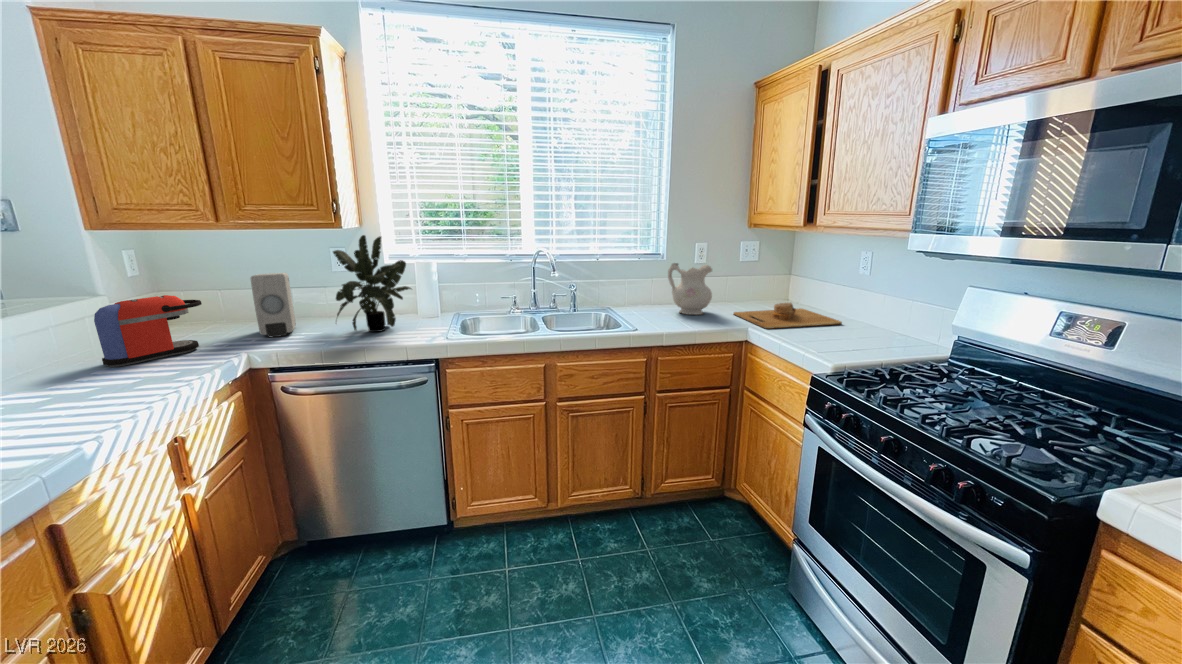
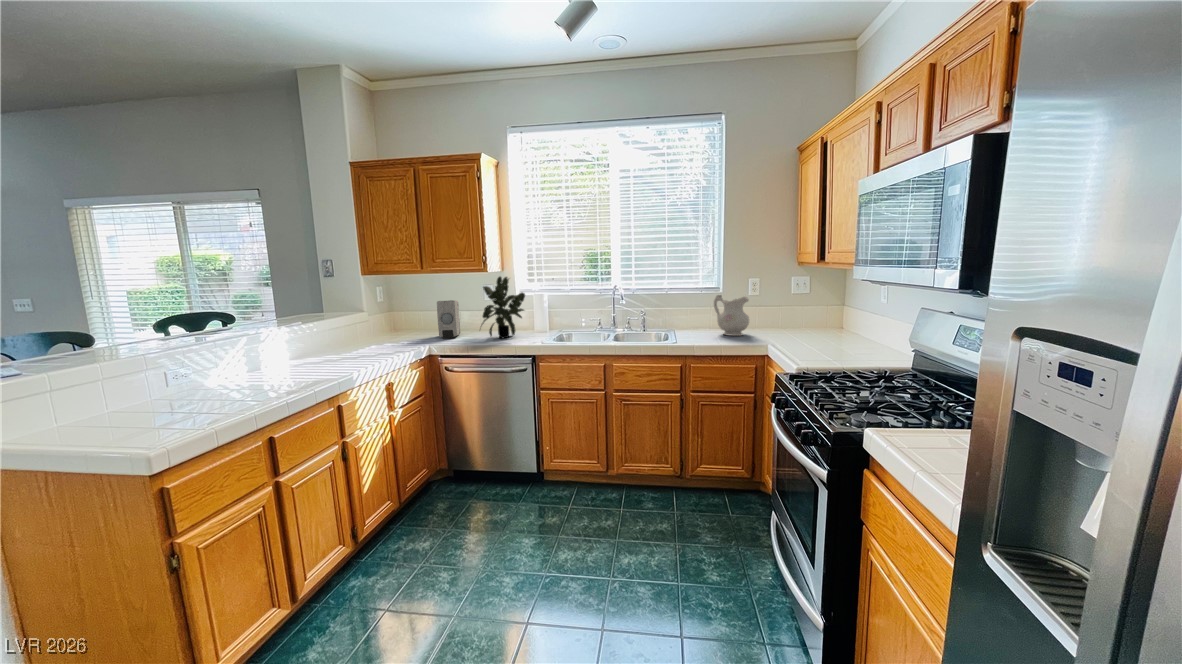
coffee maker: present [94,295,202,367] -> none [362,311,411,348]
cutting board: present [734,303,842,329] -> none [767,327,856,346]

